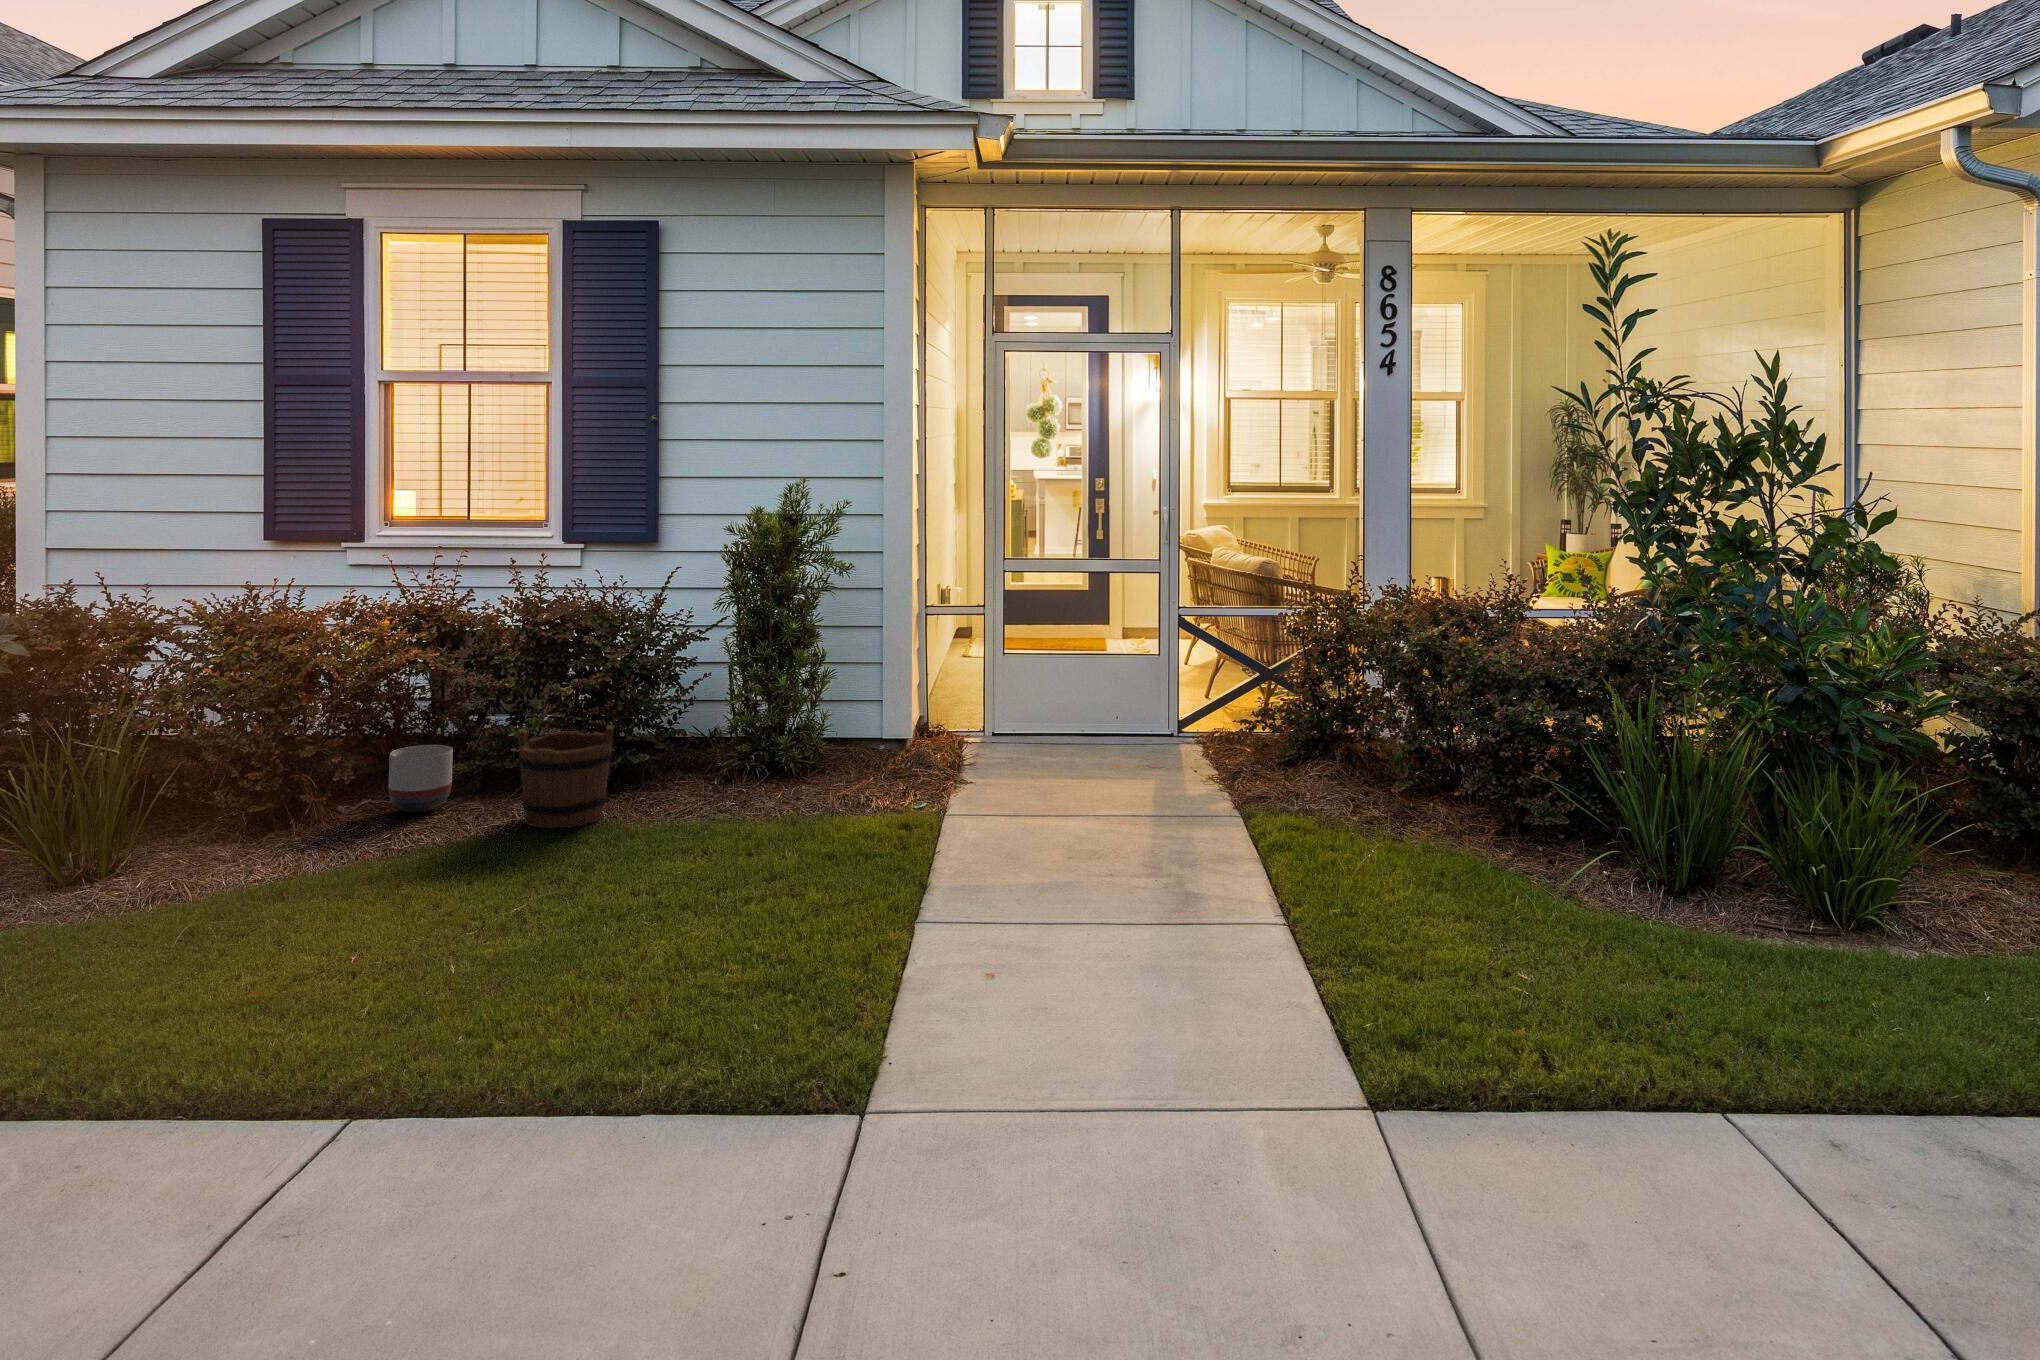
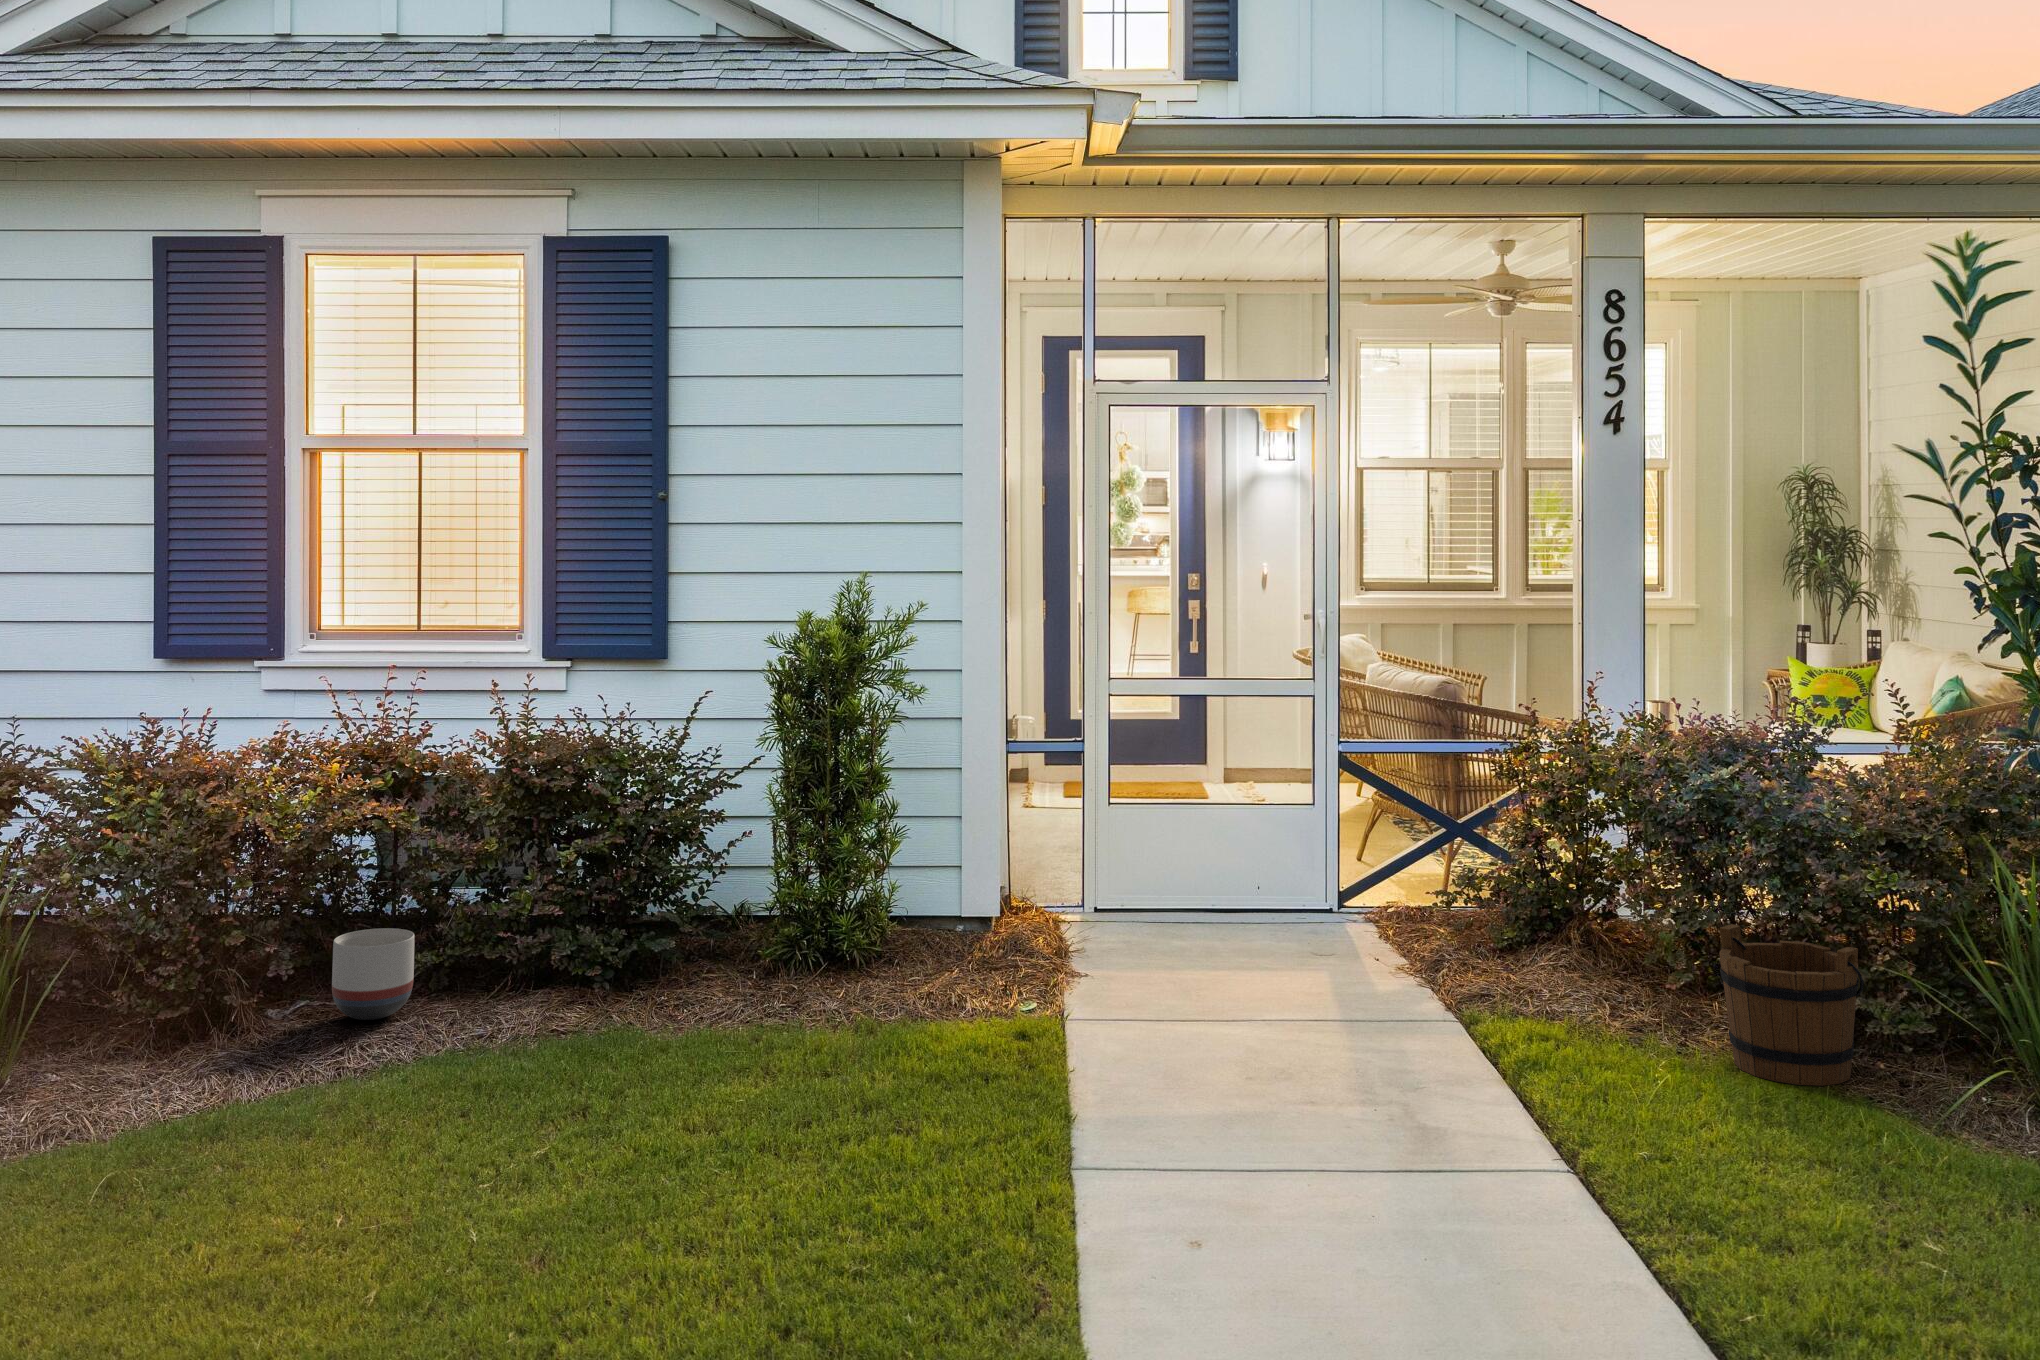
bucket: present [518,725,614,829] -> present [1719,924,1864,1086]

